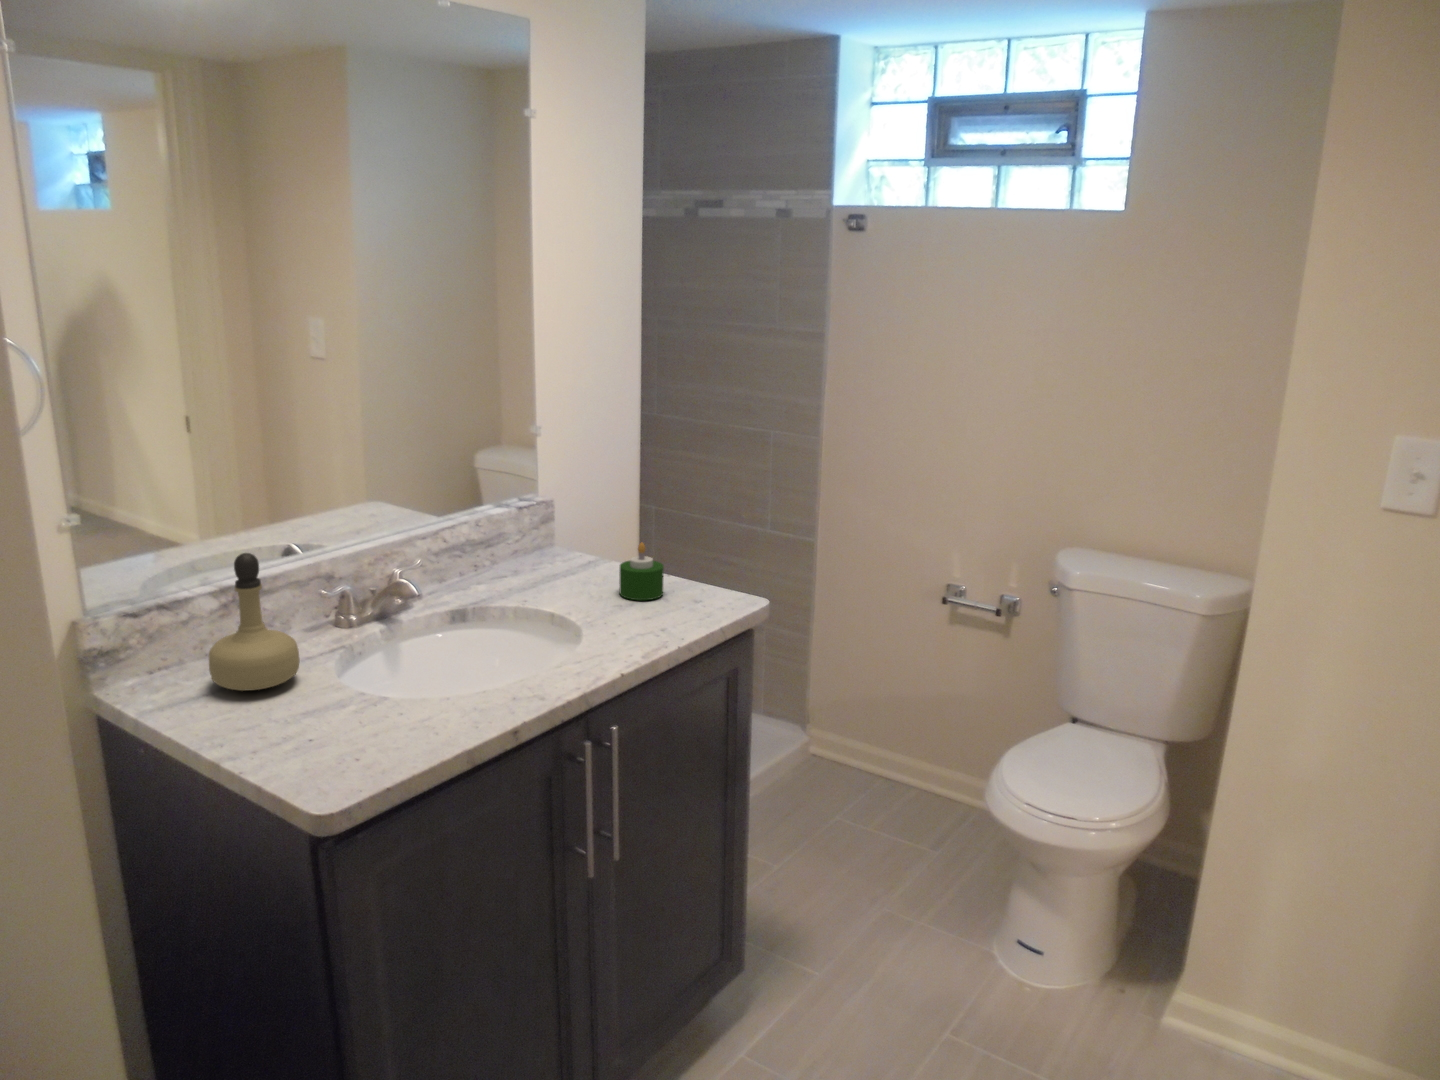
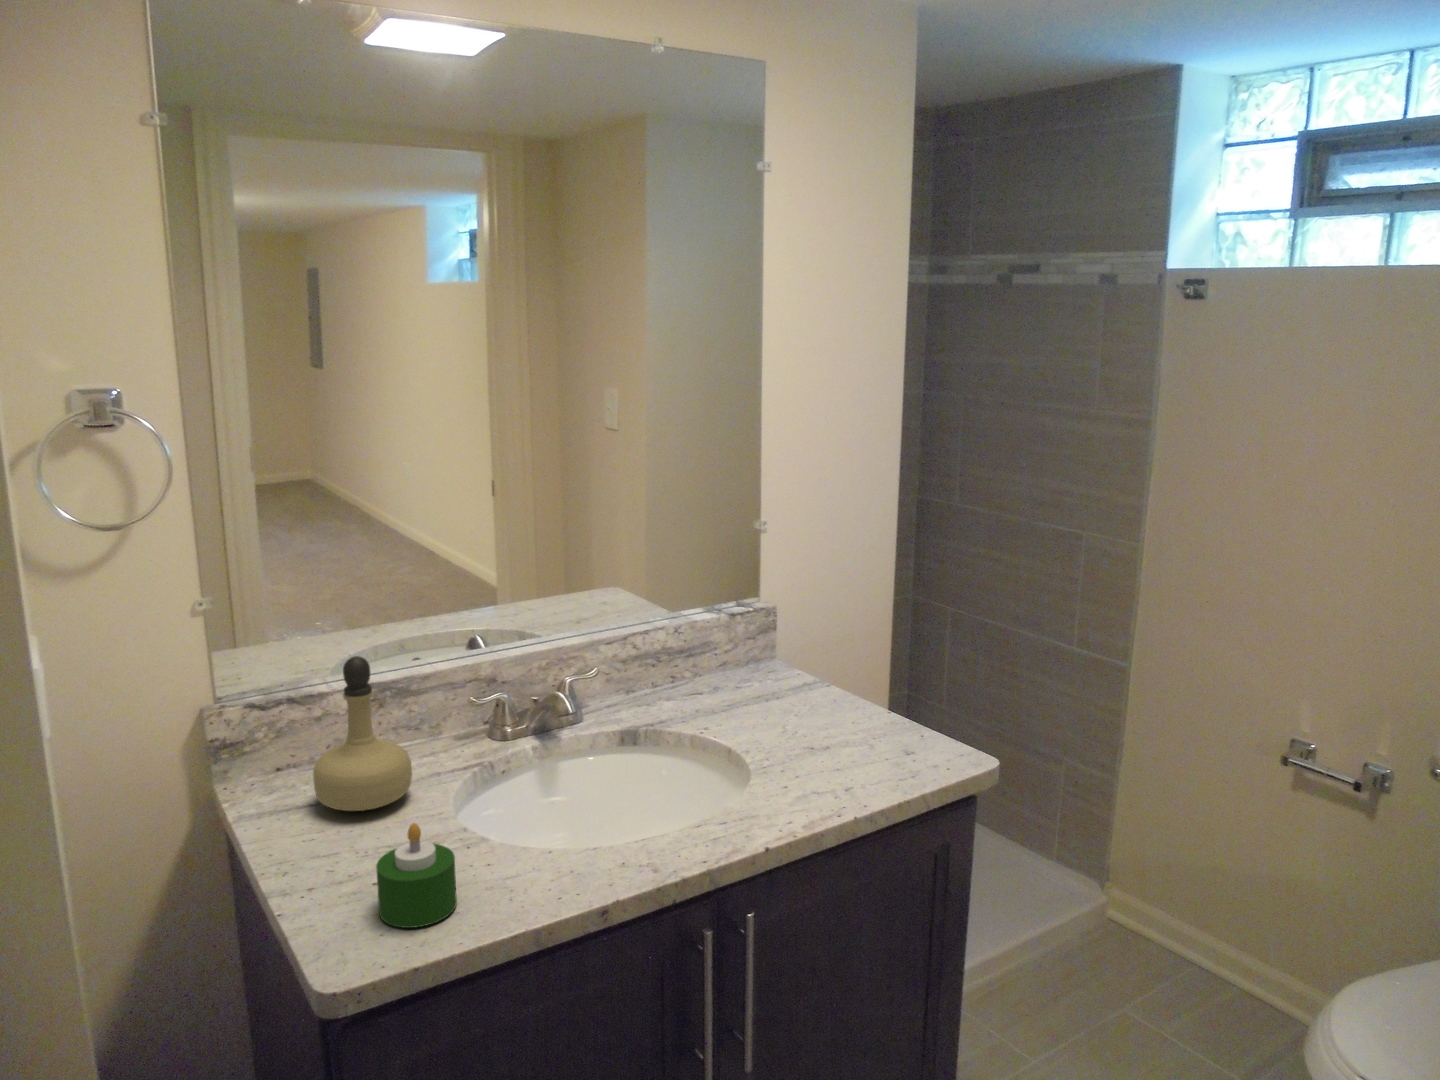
candle: present [619,543,664,600] -> present [376,823,457,928]

